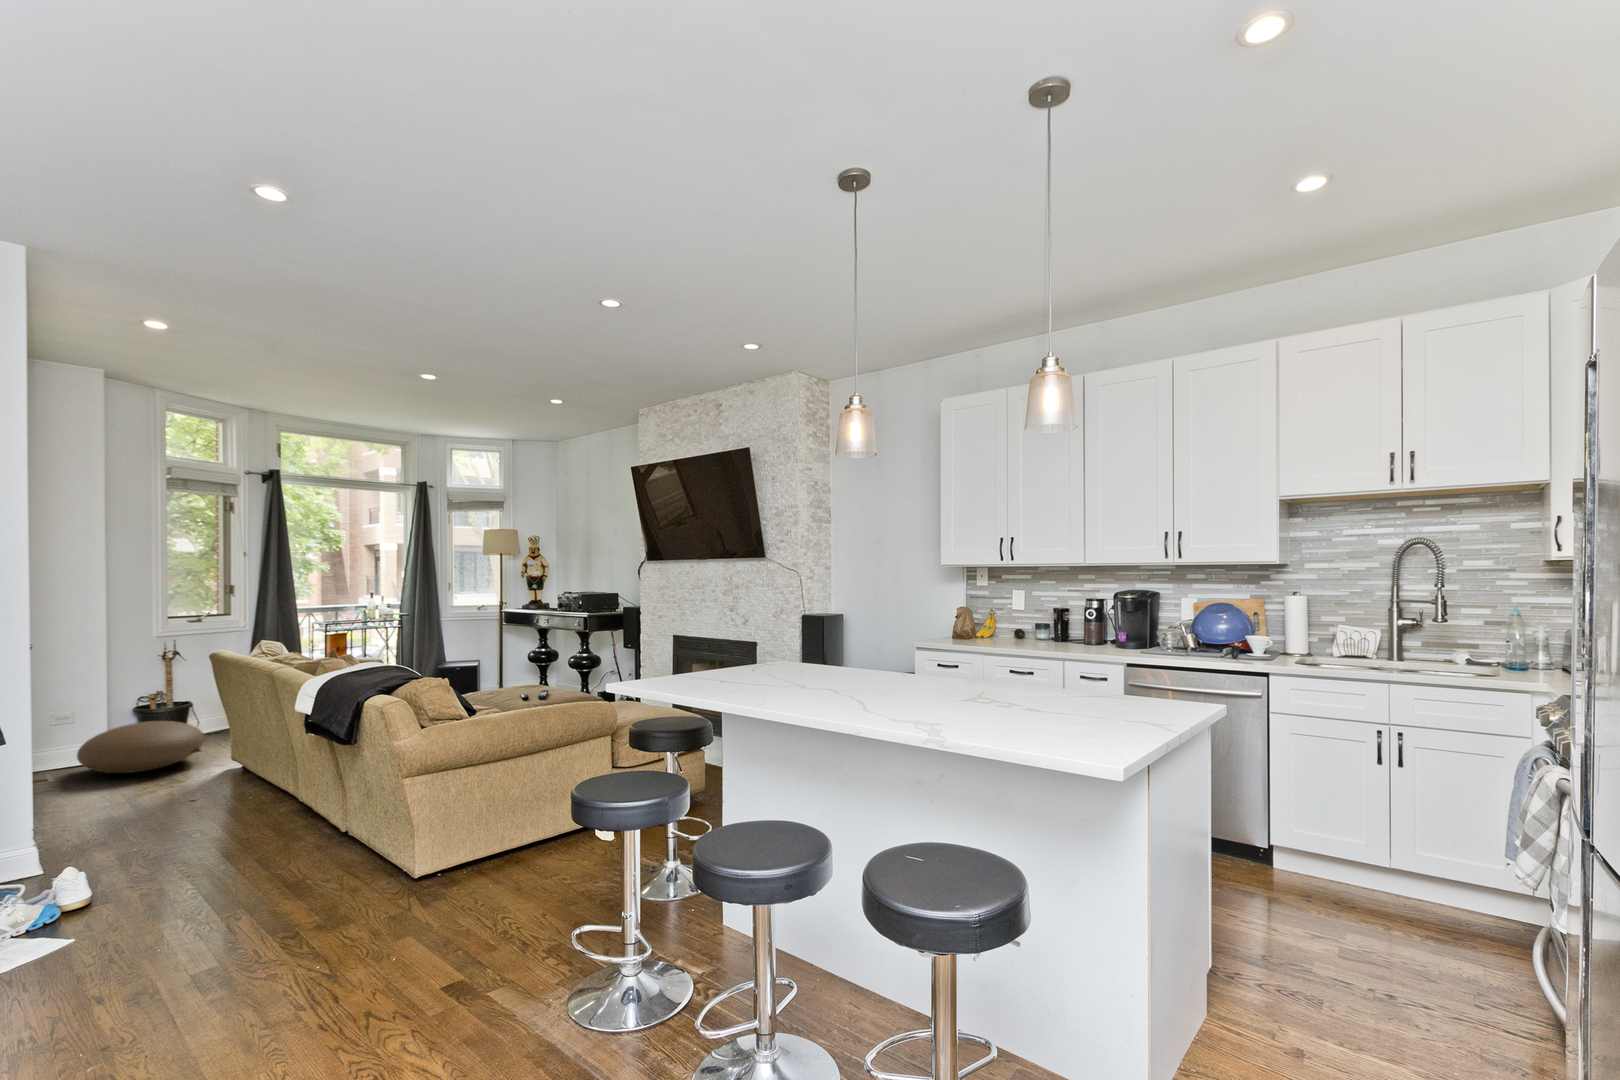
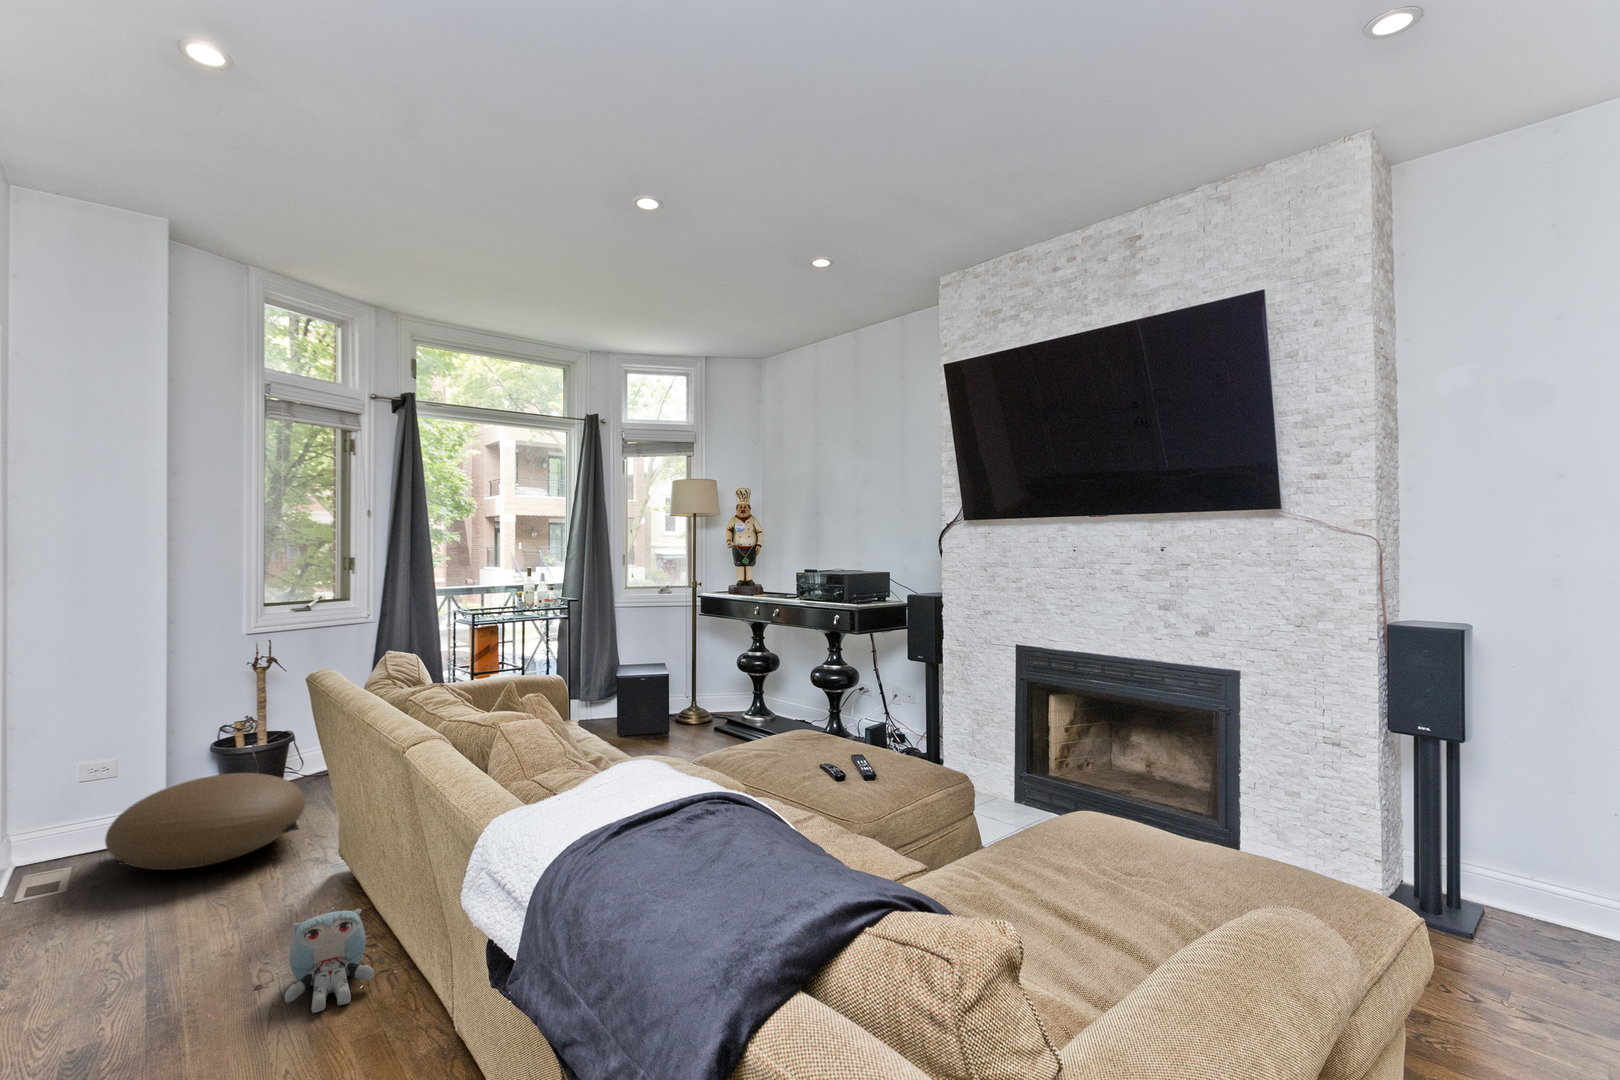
plush toy: none [207,771,255,813] -> present [285,909,374,1013]

